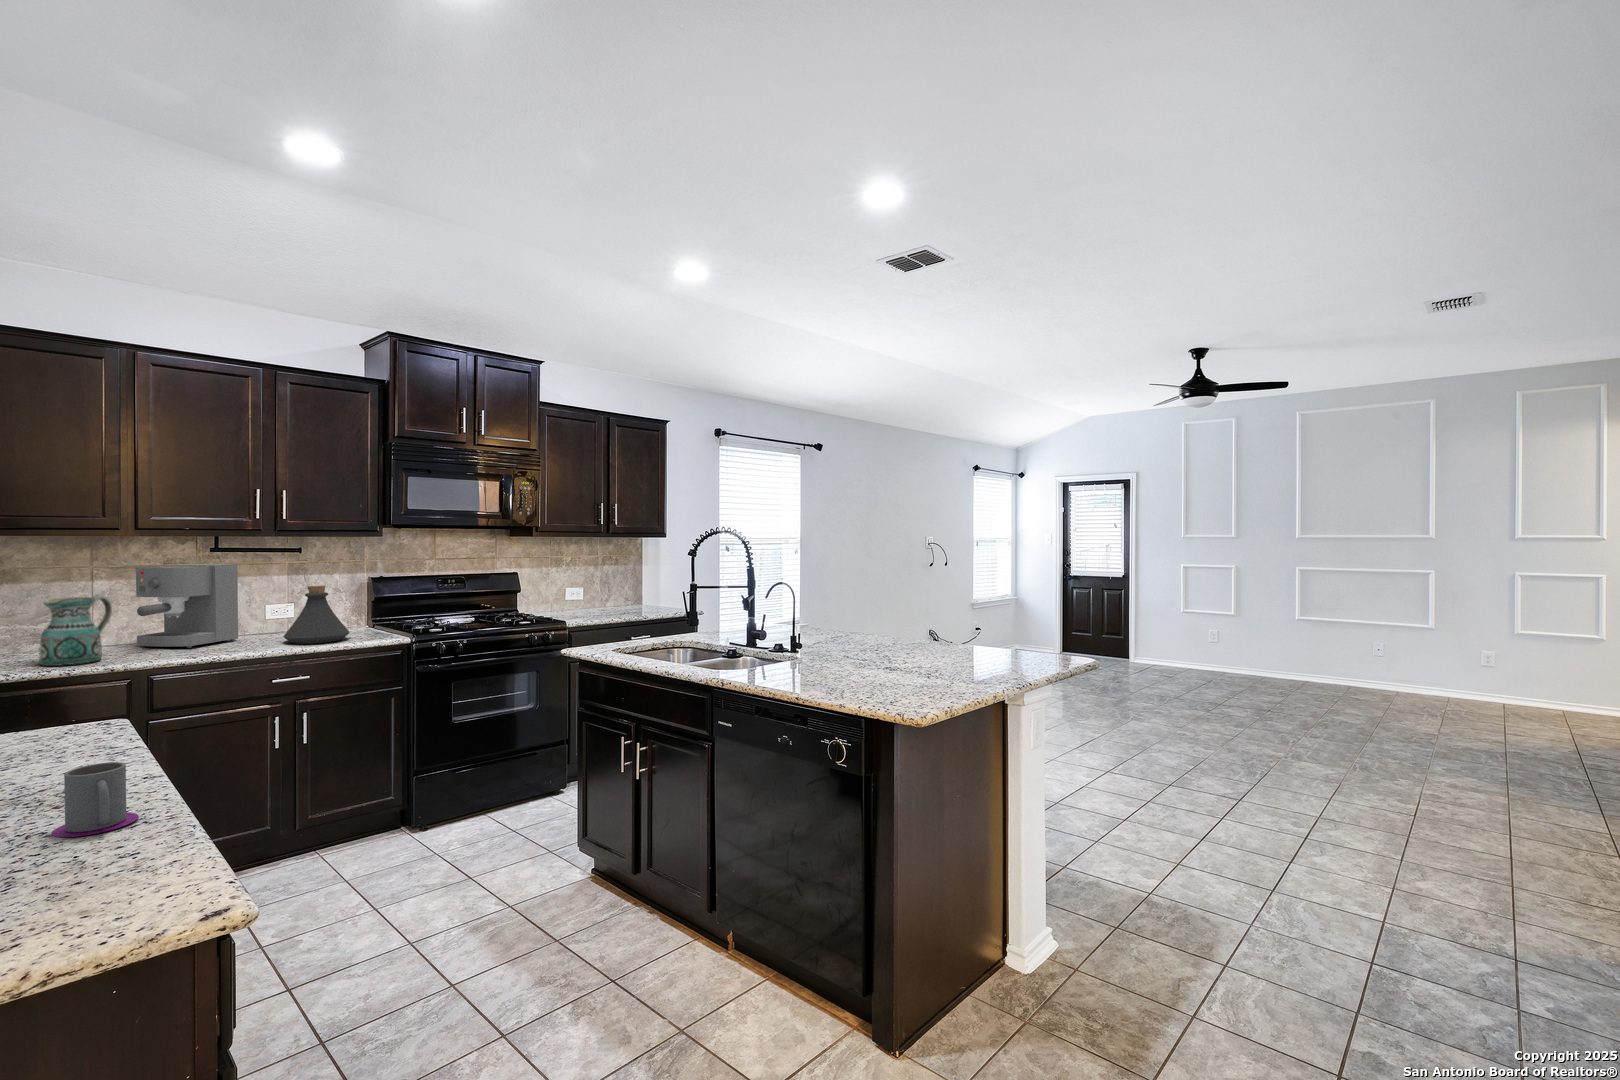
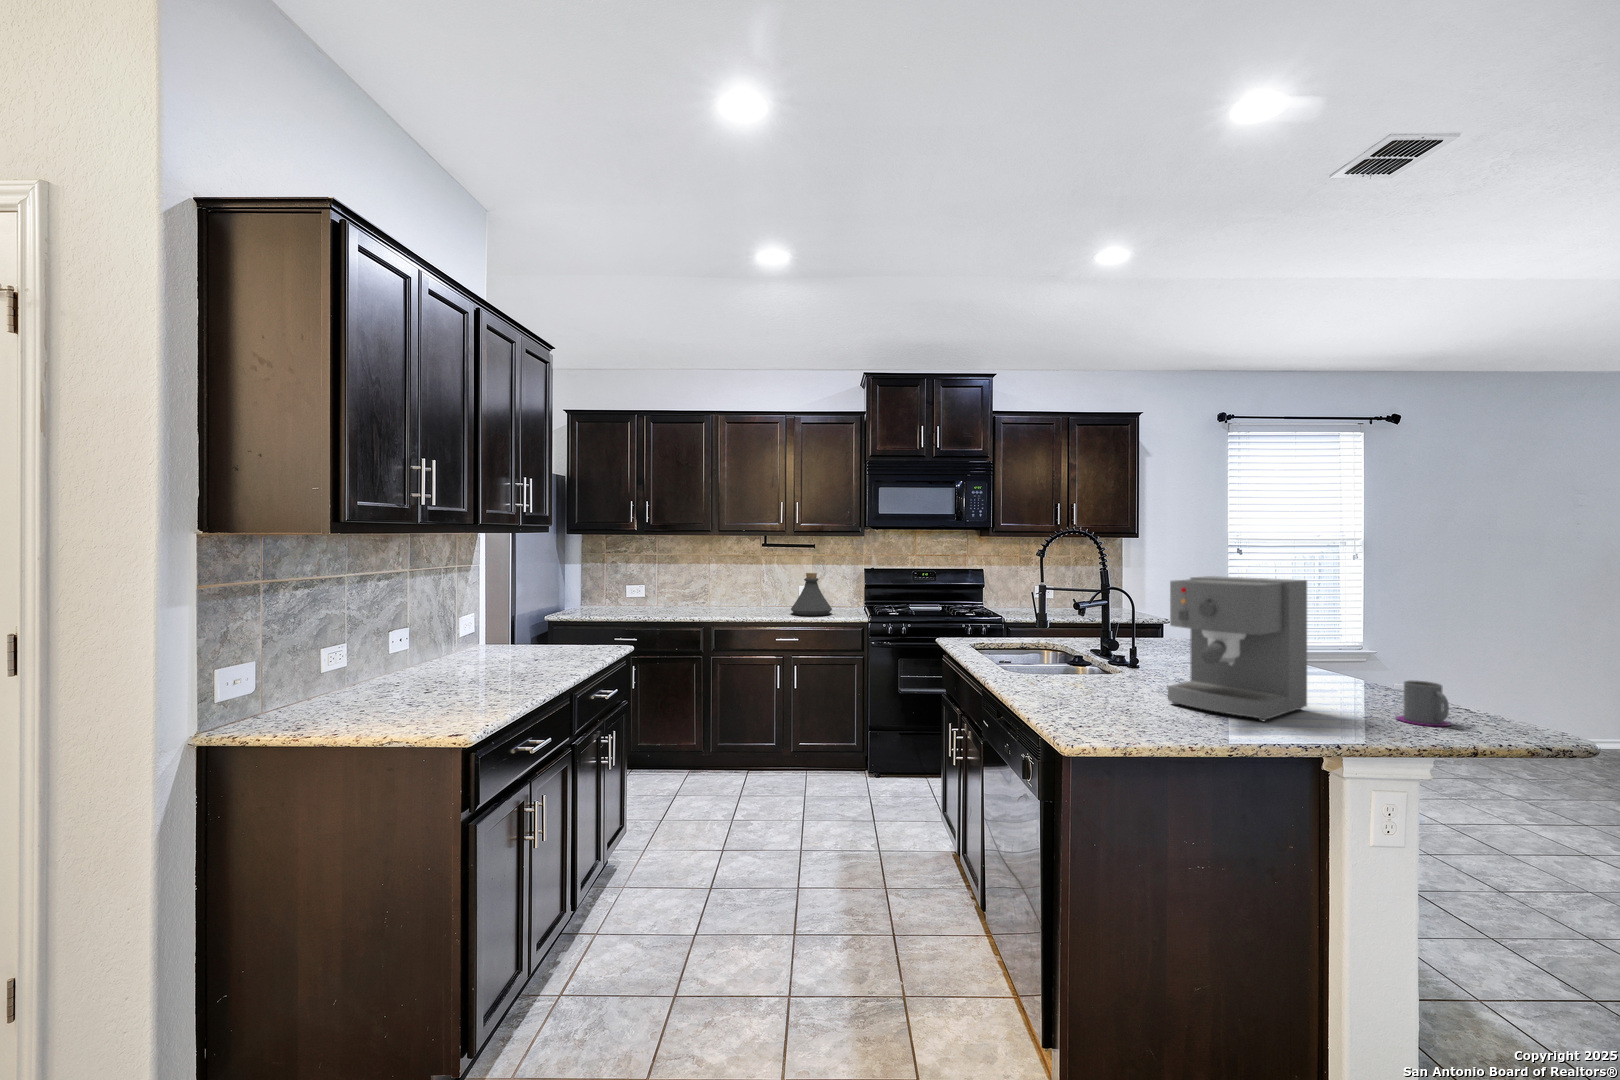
coffee maker: present [136,564,238,648] -> present [1168,576,1307,722]
ceramic pitcher: present [39,594,112,666] -> none [667,572,703,615]
mug: present [51,762,139,837] -> present [1396,681,1451,726]

